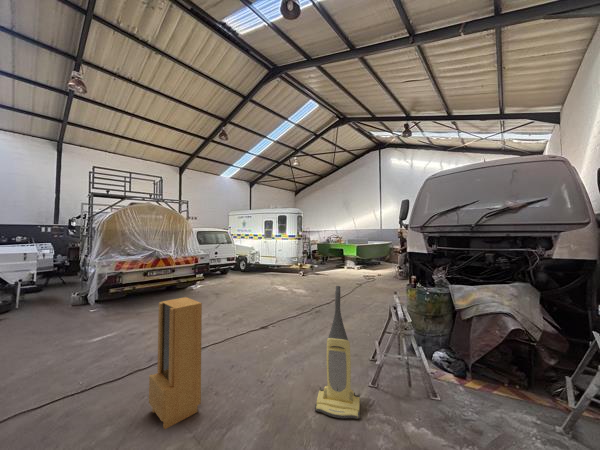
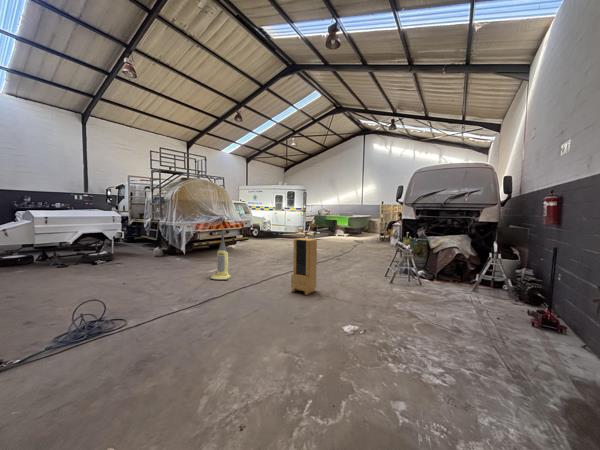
vacuum cleaner: present [315,286,360,419] -> present [210,229,231,280]

